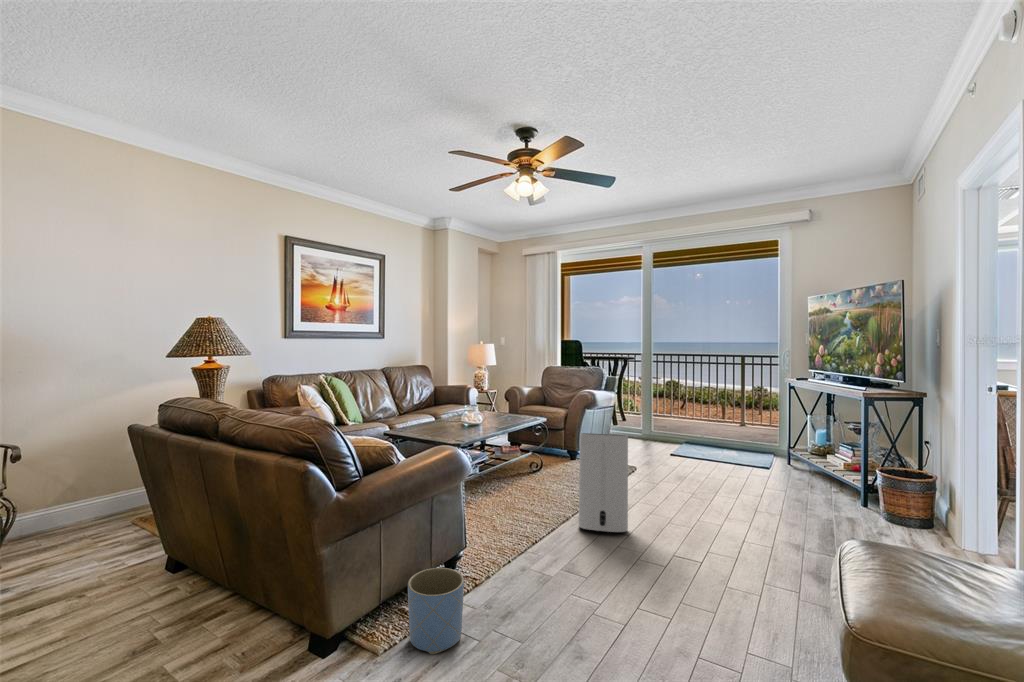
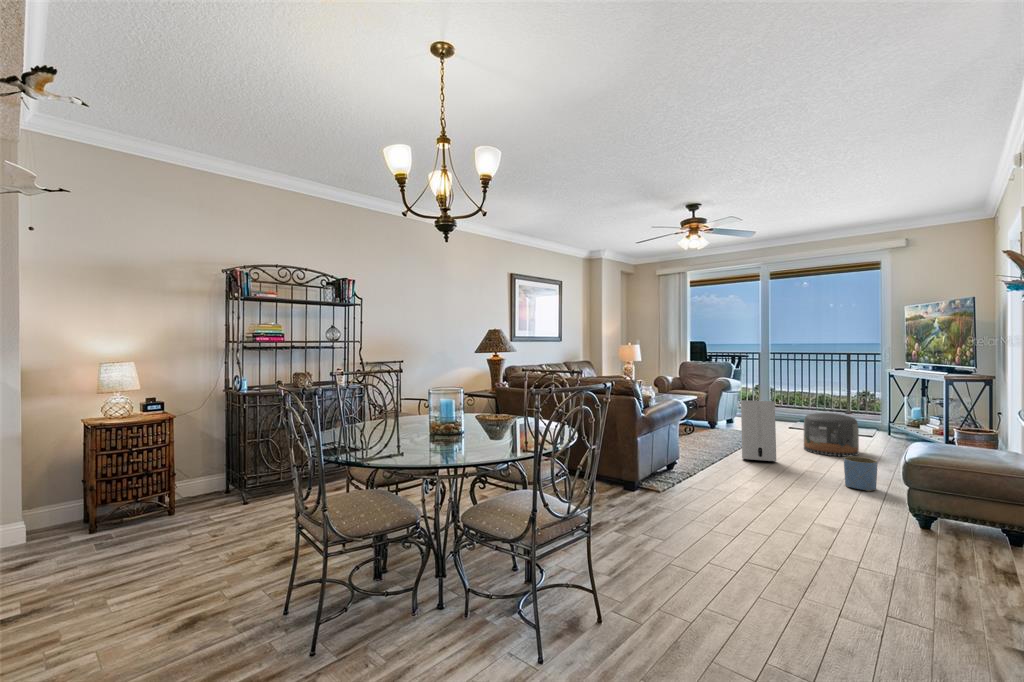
pouf: none [676,445,749,514] -> present [804,413,859,457]
planter: present [408,568,464,654] -> present [844,456,878,491]

